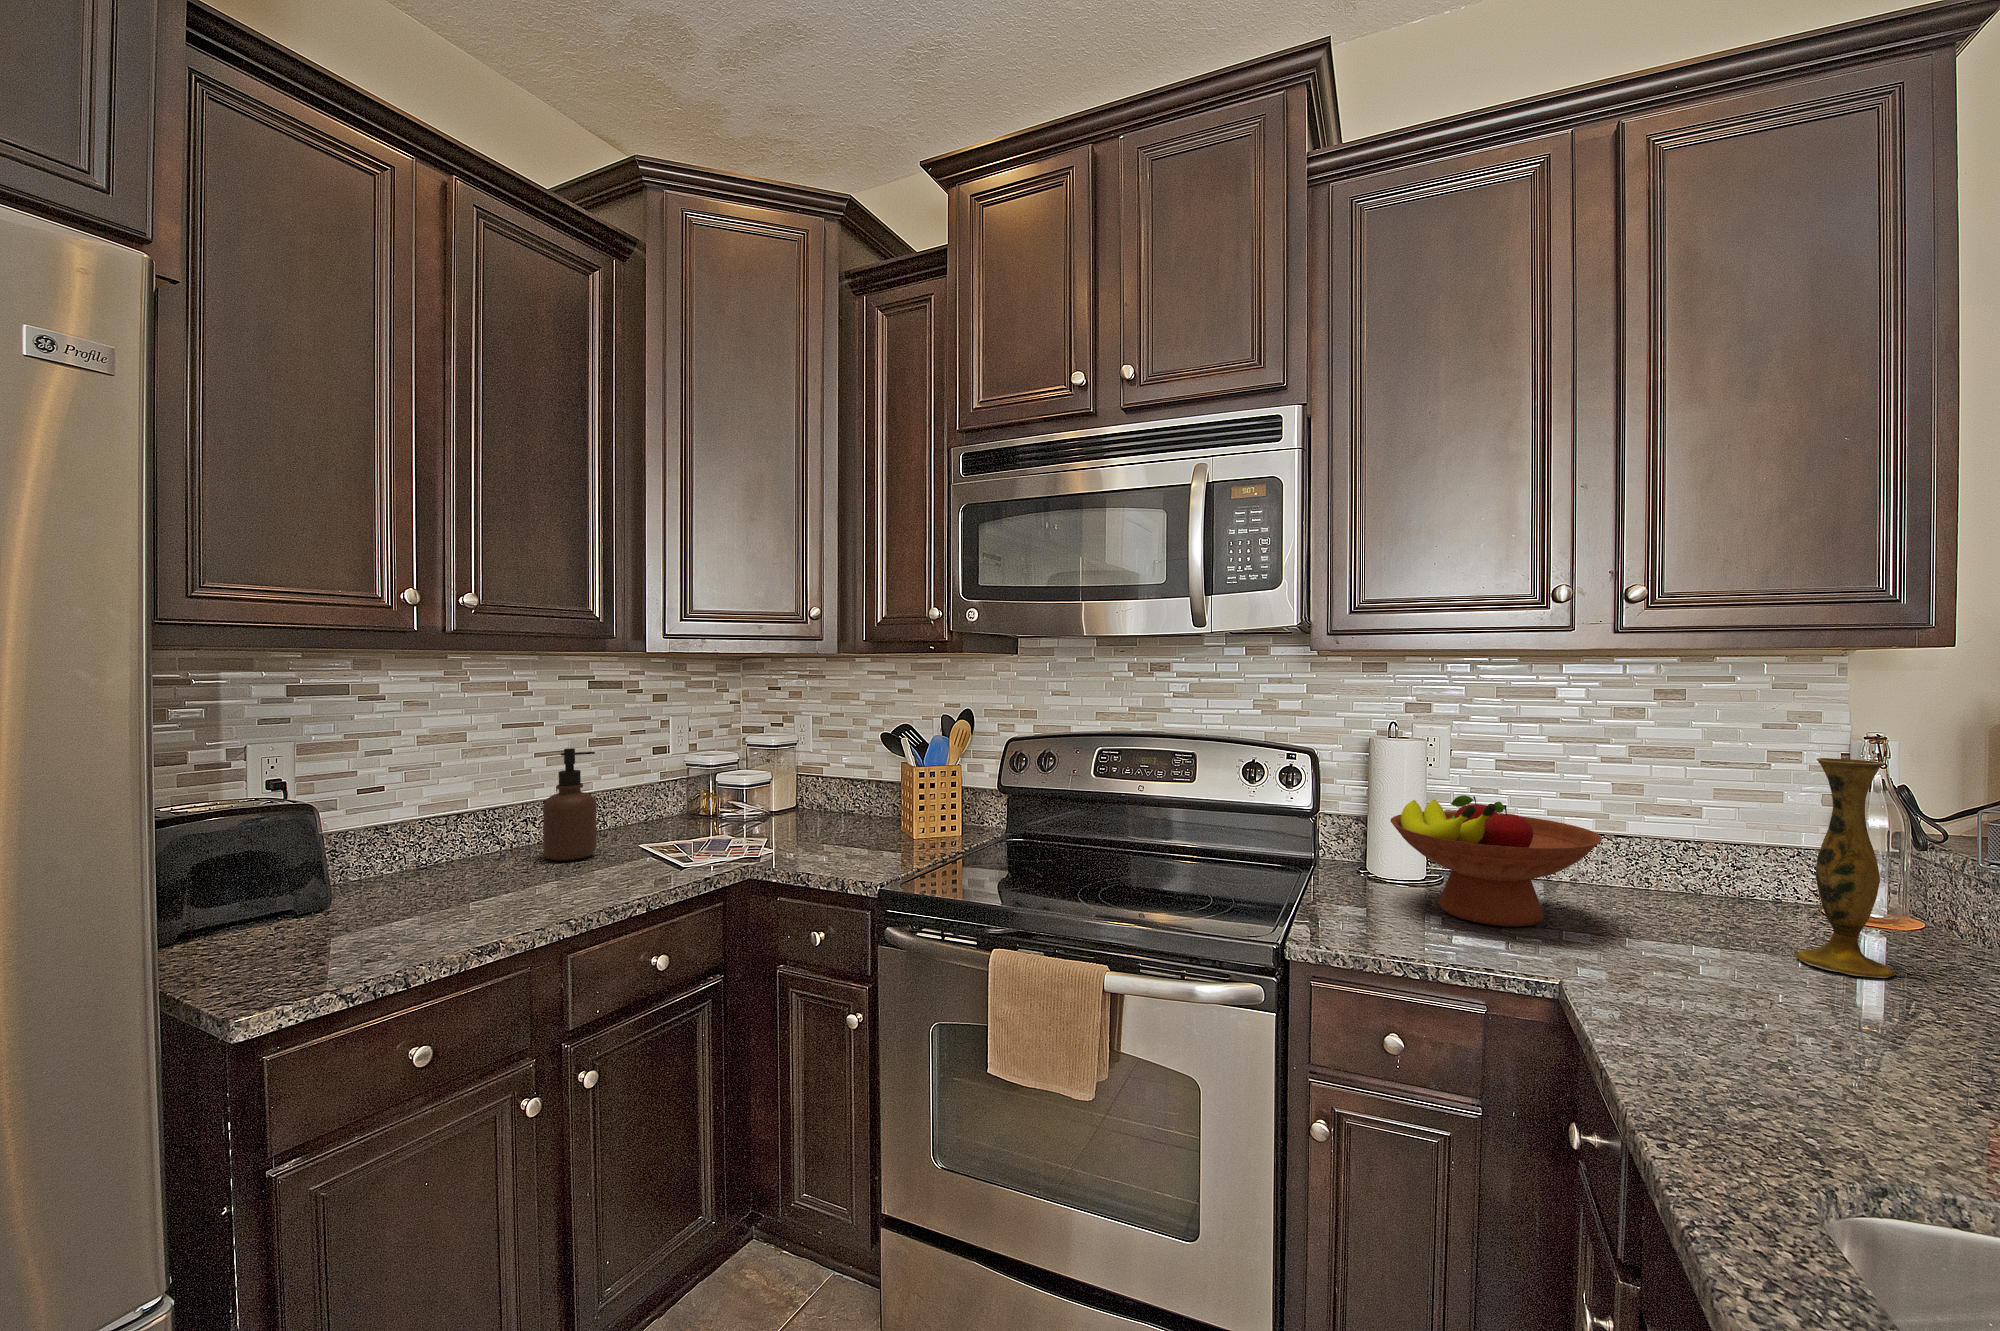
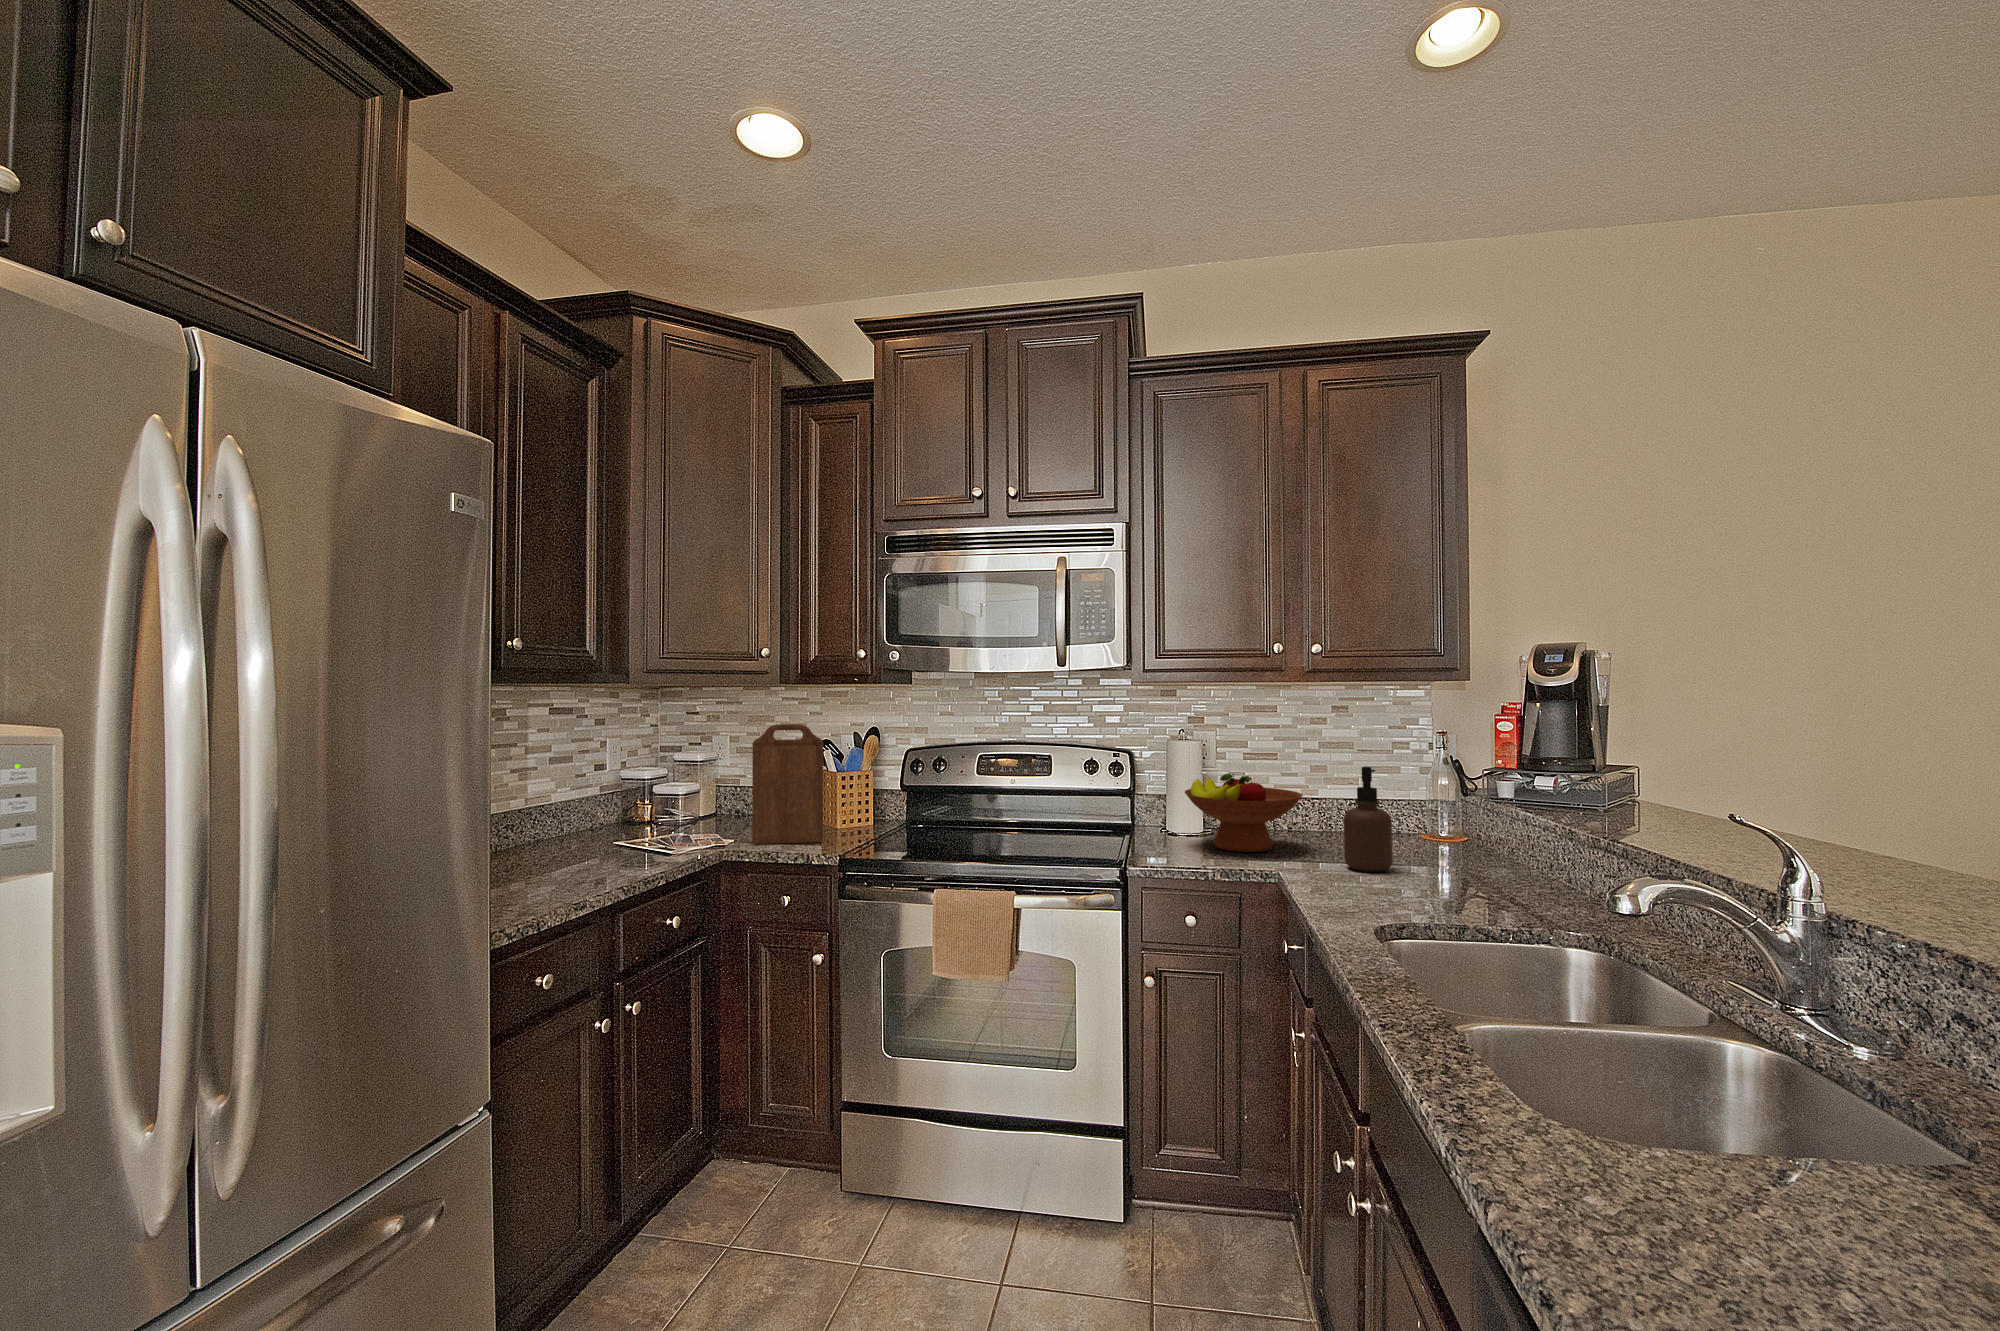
cutting board: none [798,705,885,857] -> present [752,724,823,844]
soap dispenser: present [543,748,596,861] -> present [1344,767,1392,872]
vase: present [1795,758,1895,978] -> none [1397,743,1441,860]

